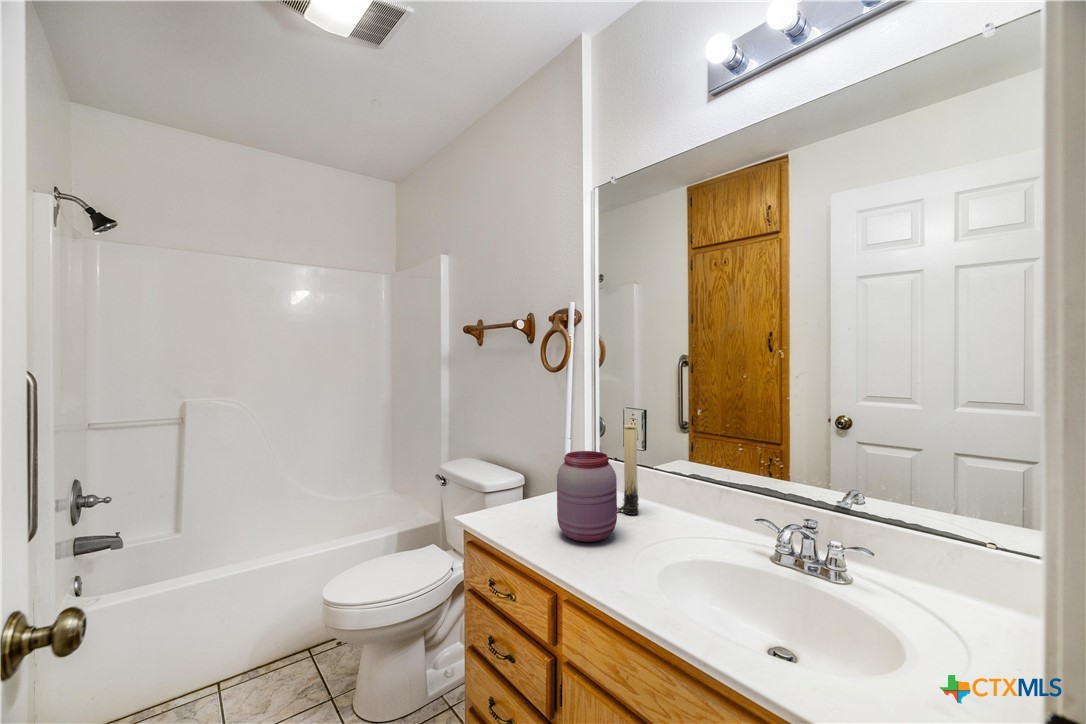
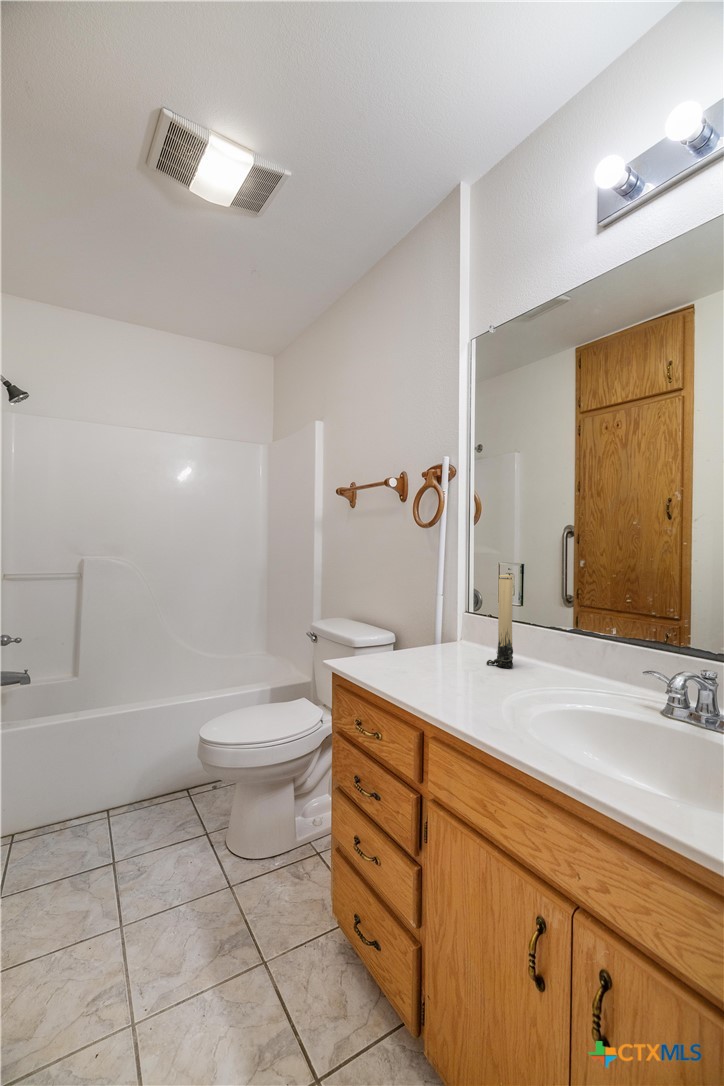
jar: present [557,451,617,542] -> none [427,597,490,687]

